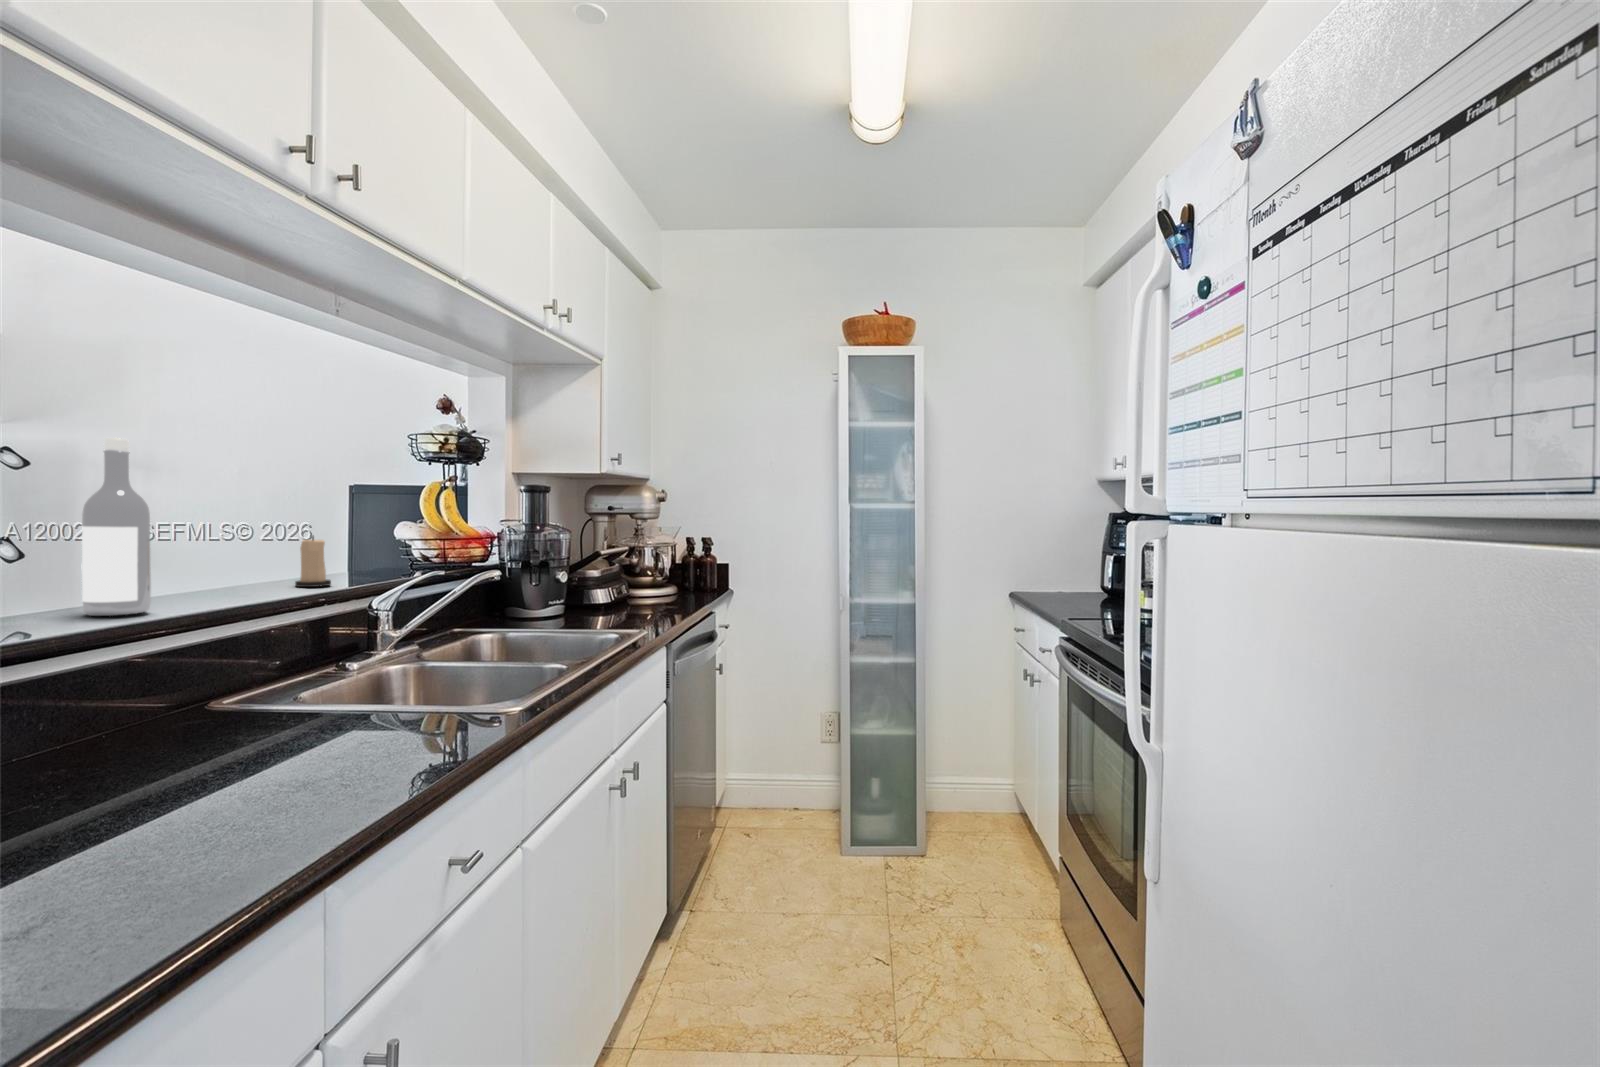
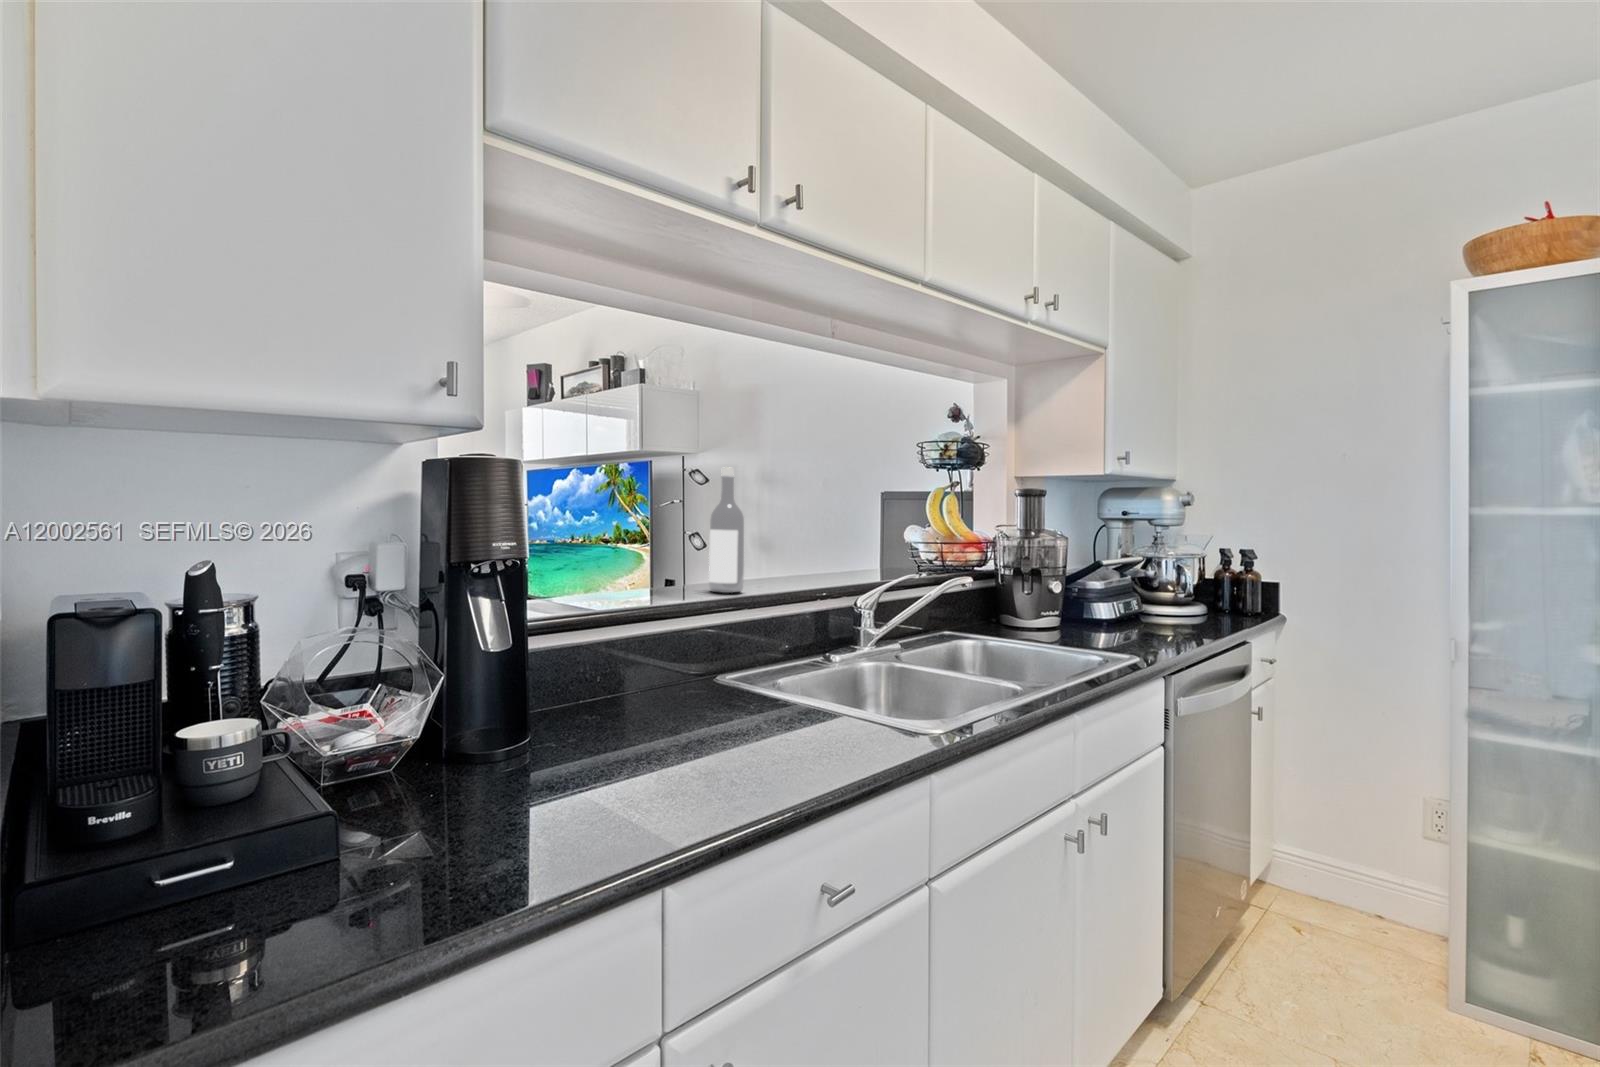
candle: present [295,536,331,587] -> none [830,538,854,582]

